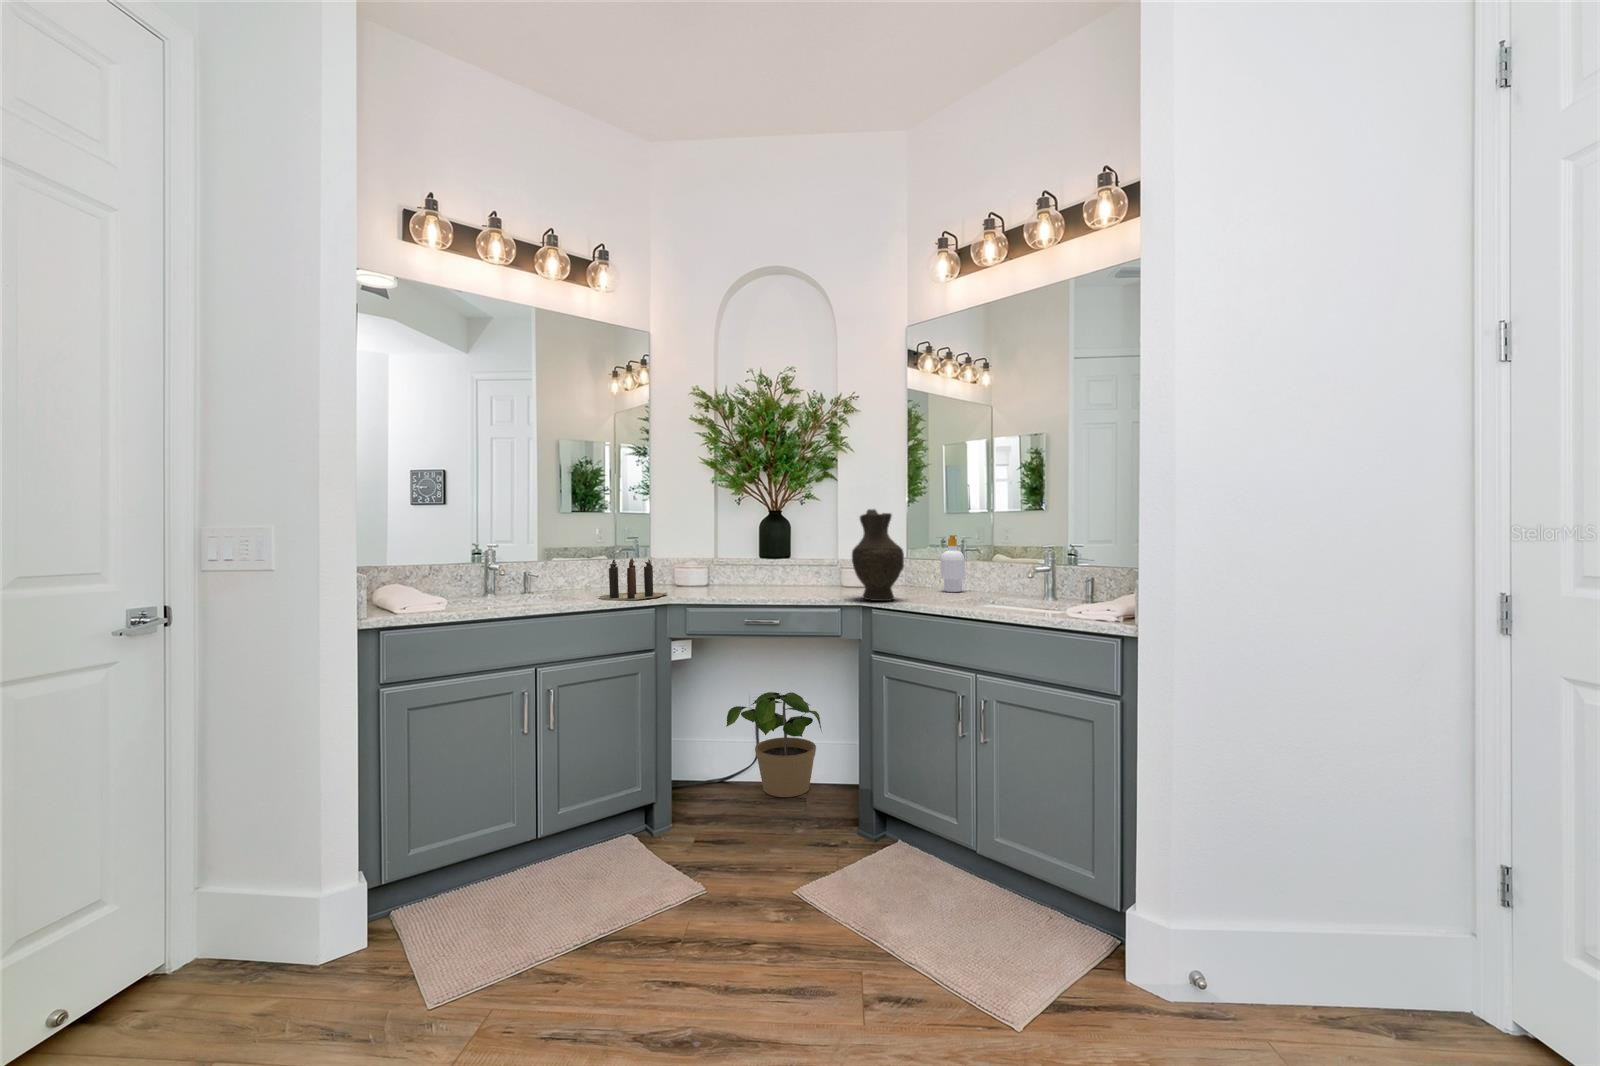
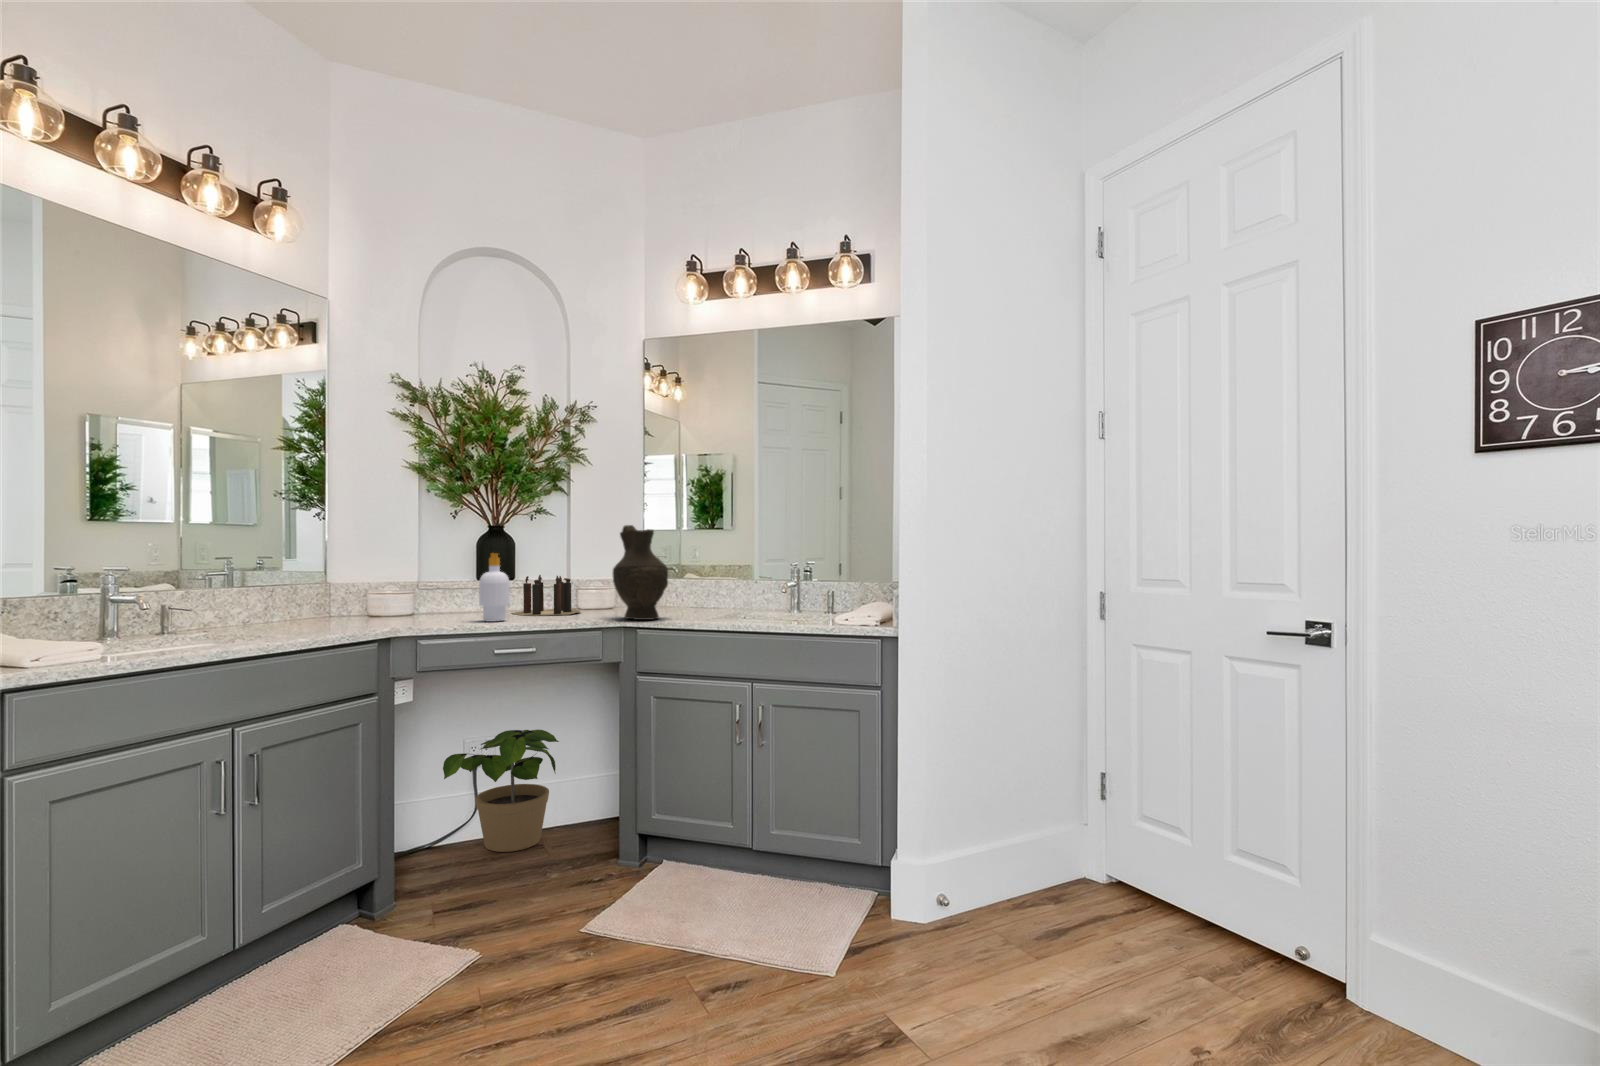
soap bottle: present [940,535,965,592] -> present [479,553,510,622]
candle: present [600,558,667,600] -> present [512,575,580,616]

